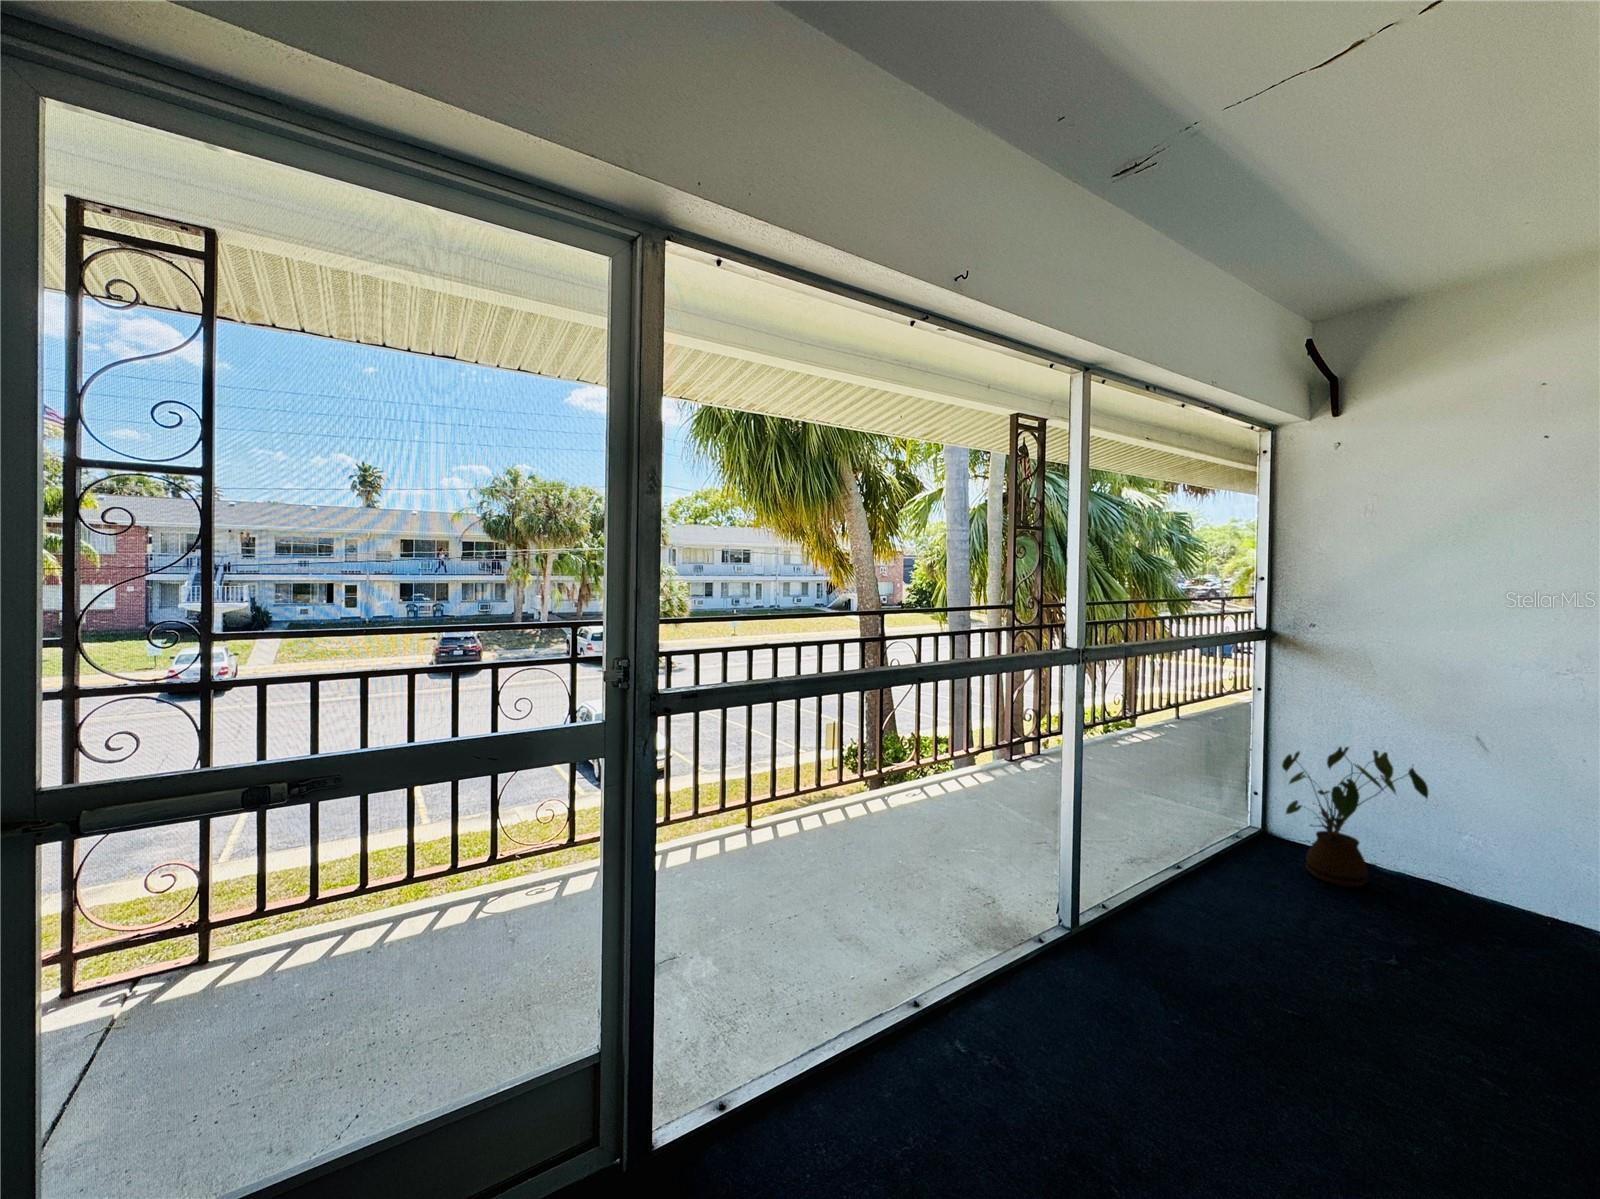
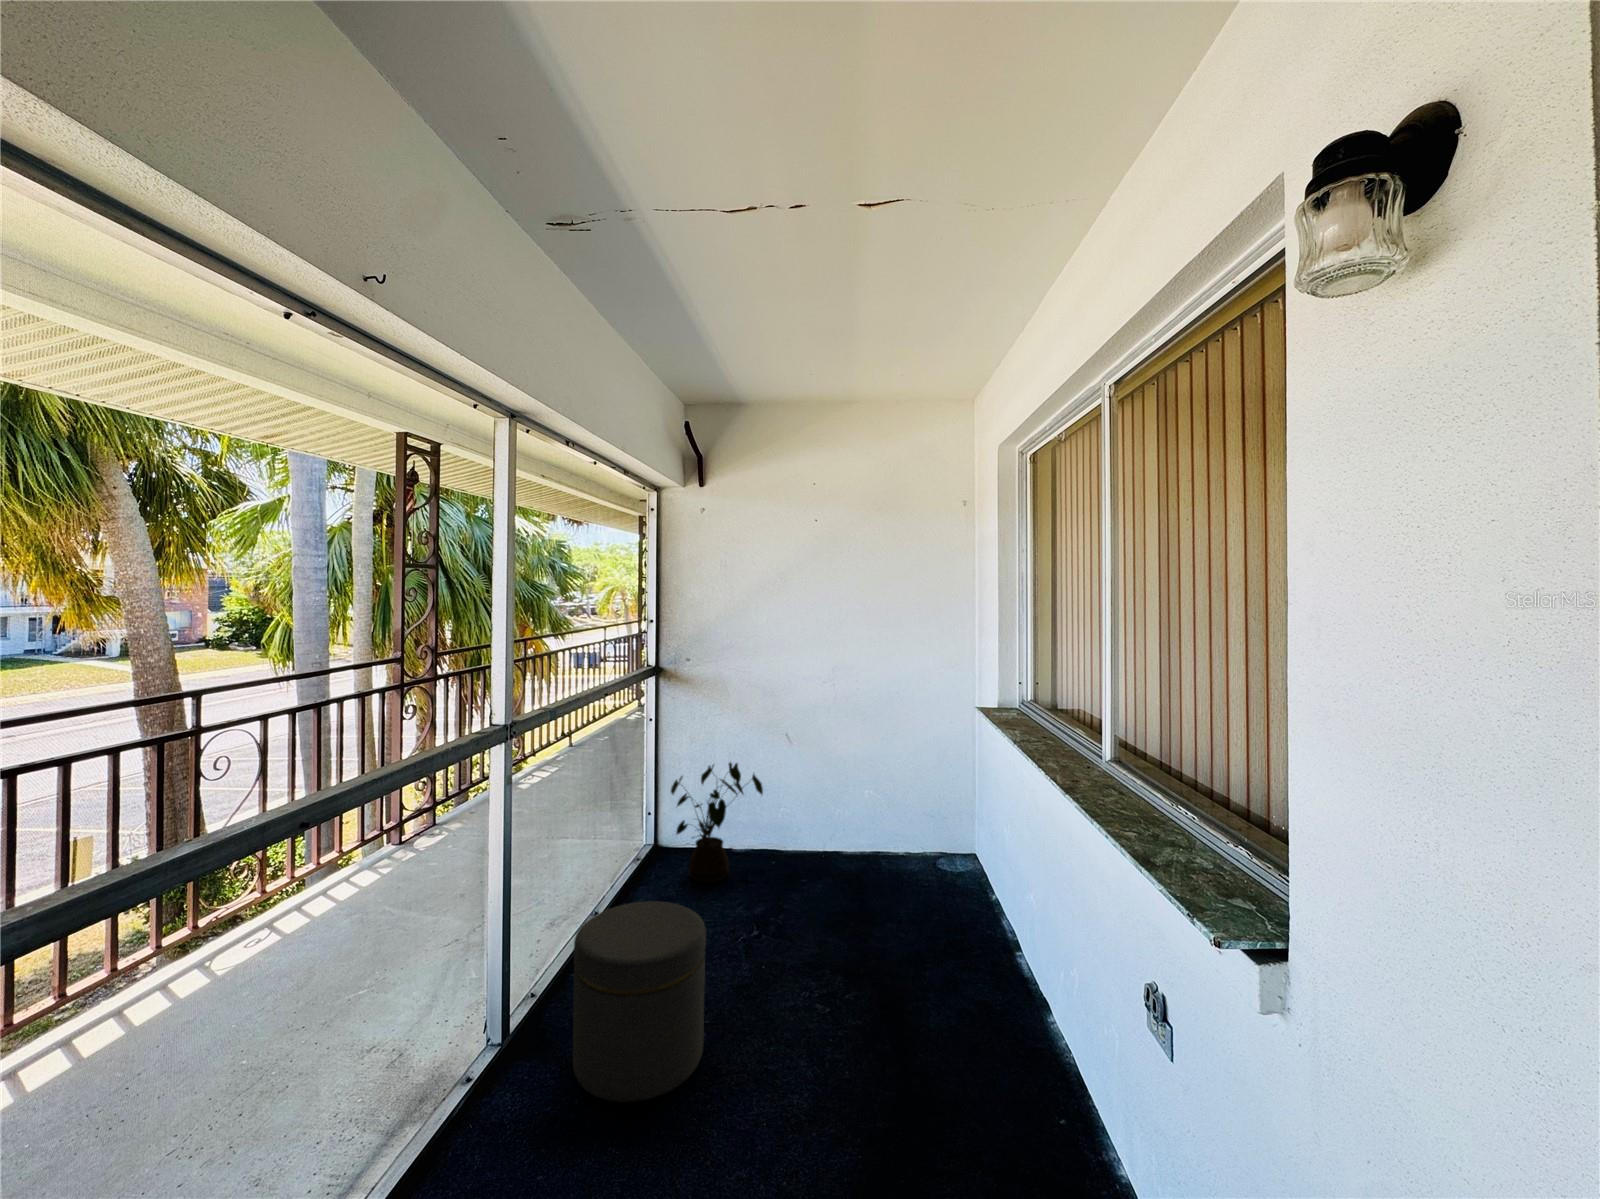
ottoman: none [1131,844,1292,1047] -> present [573,901,706,1102]

